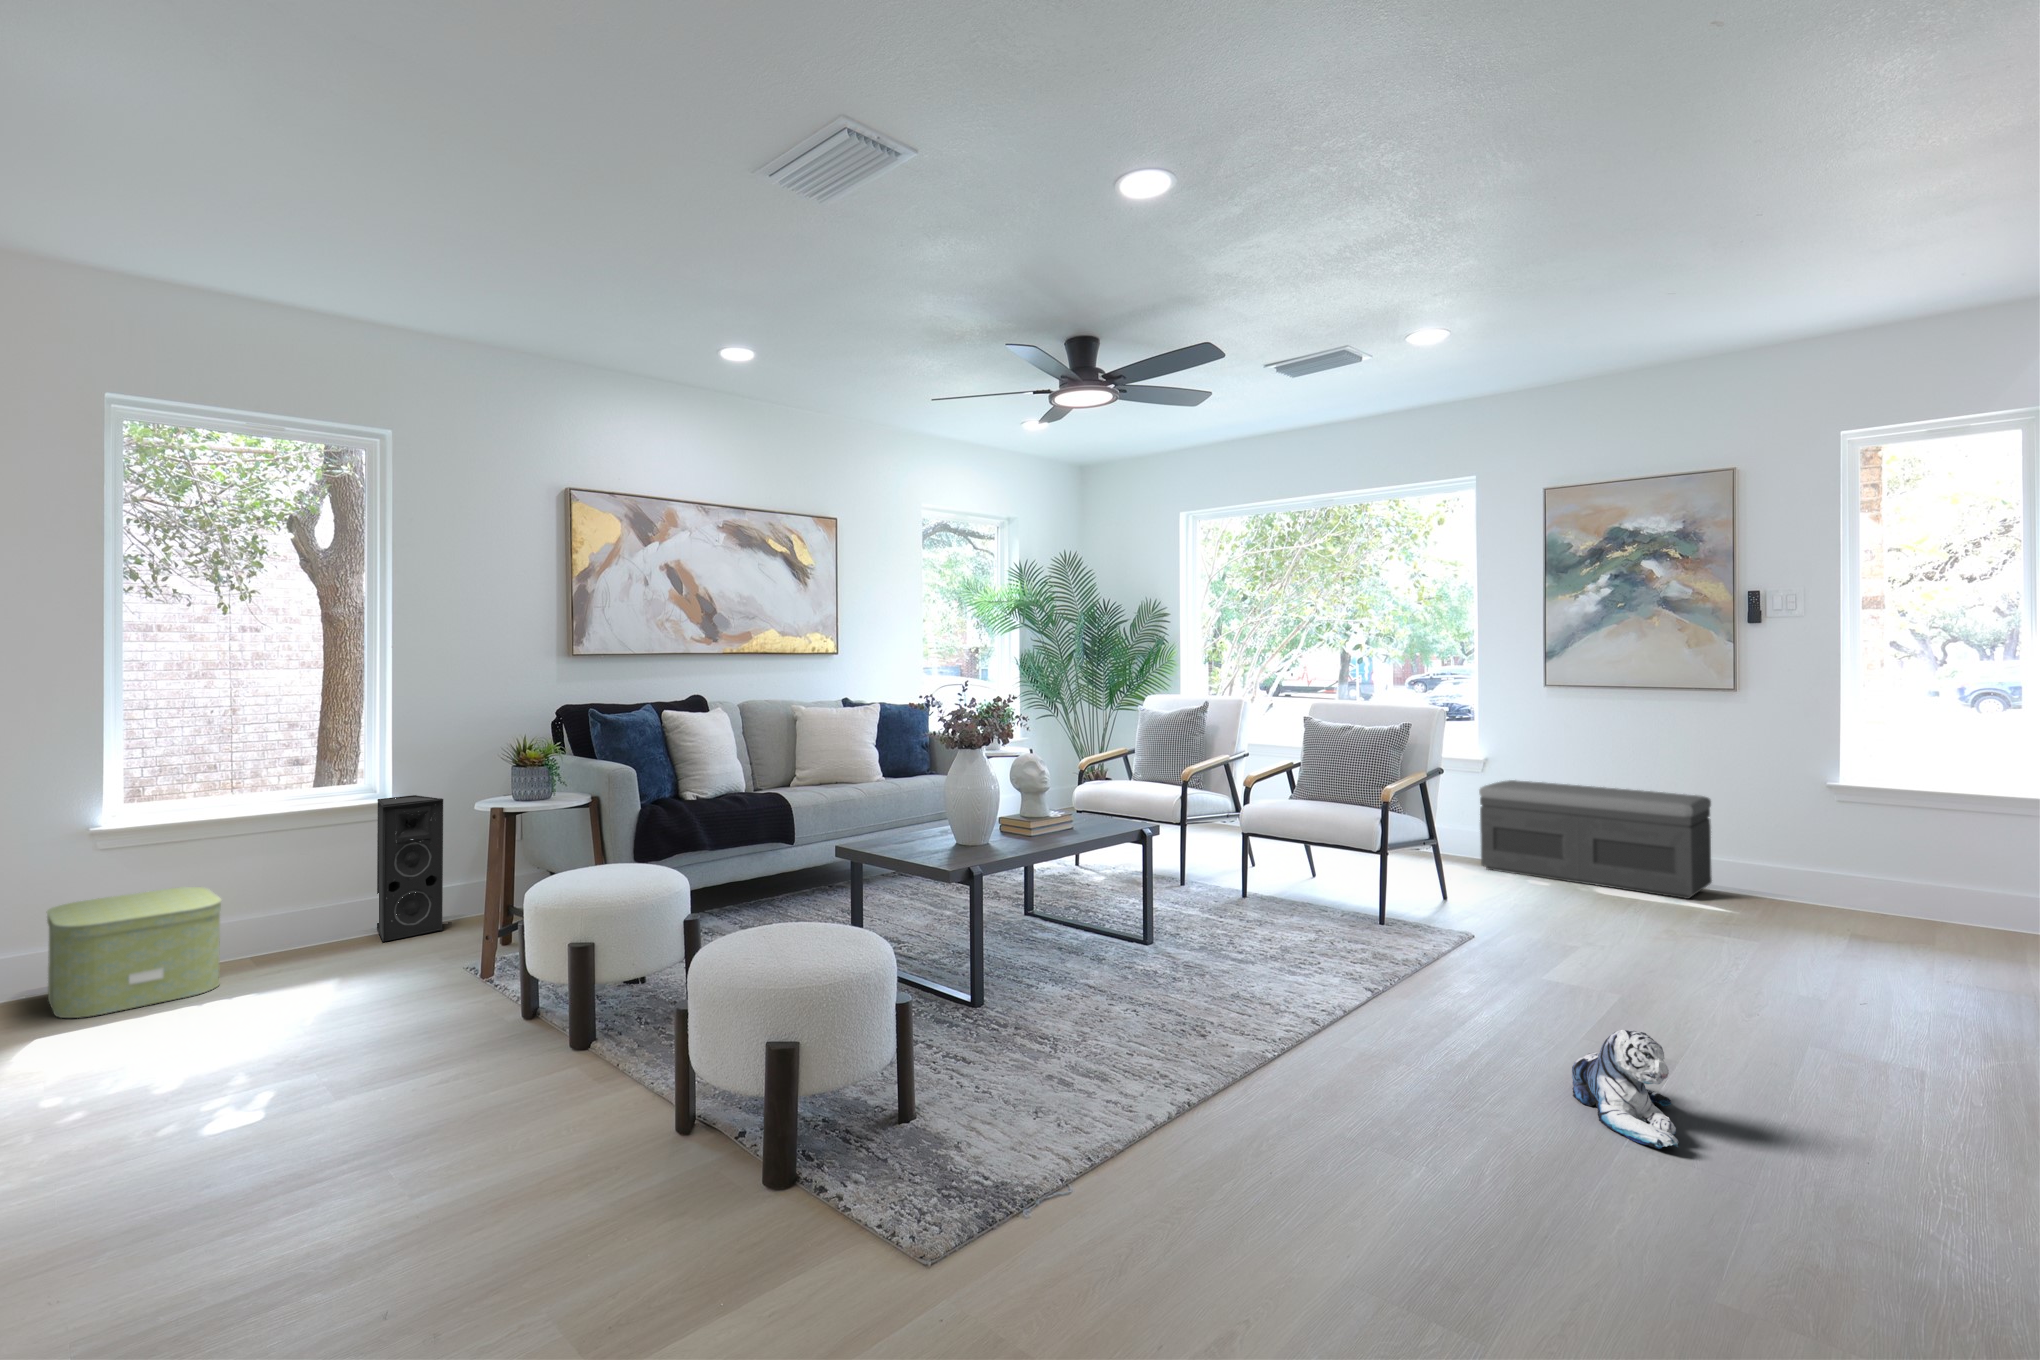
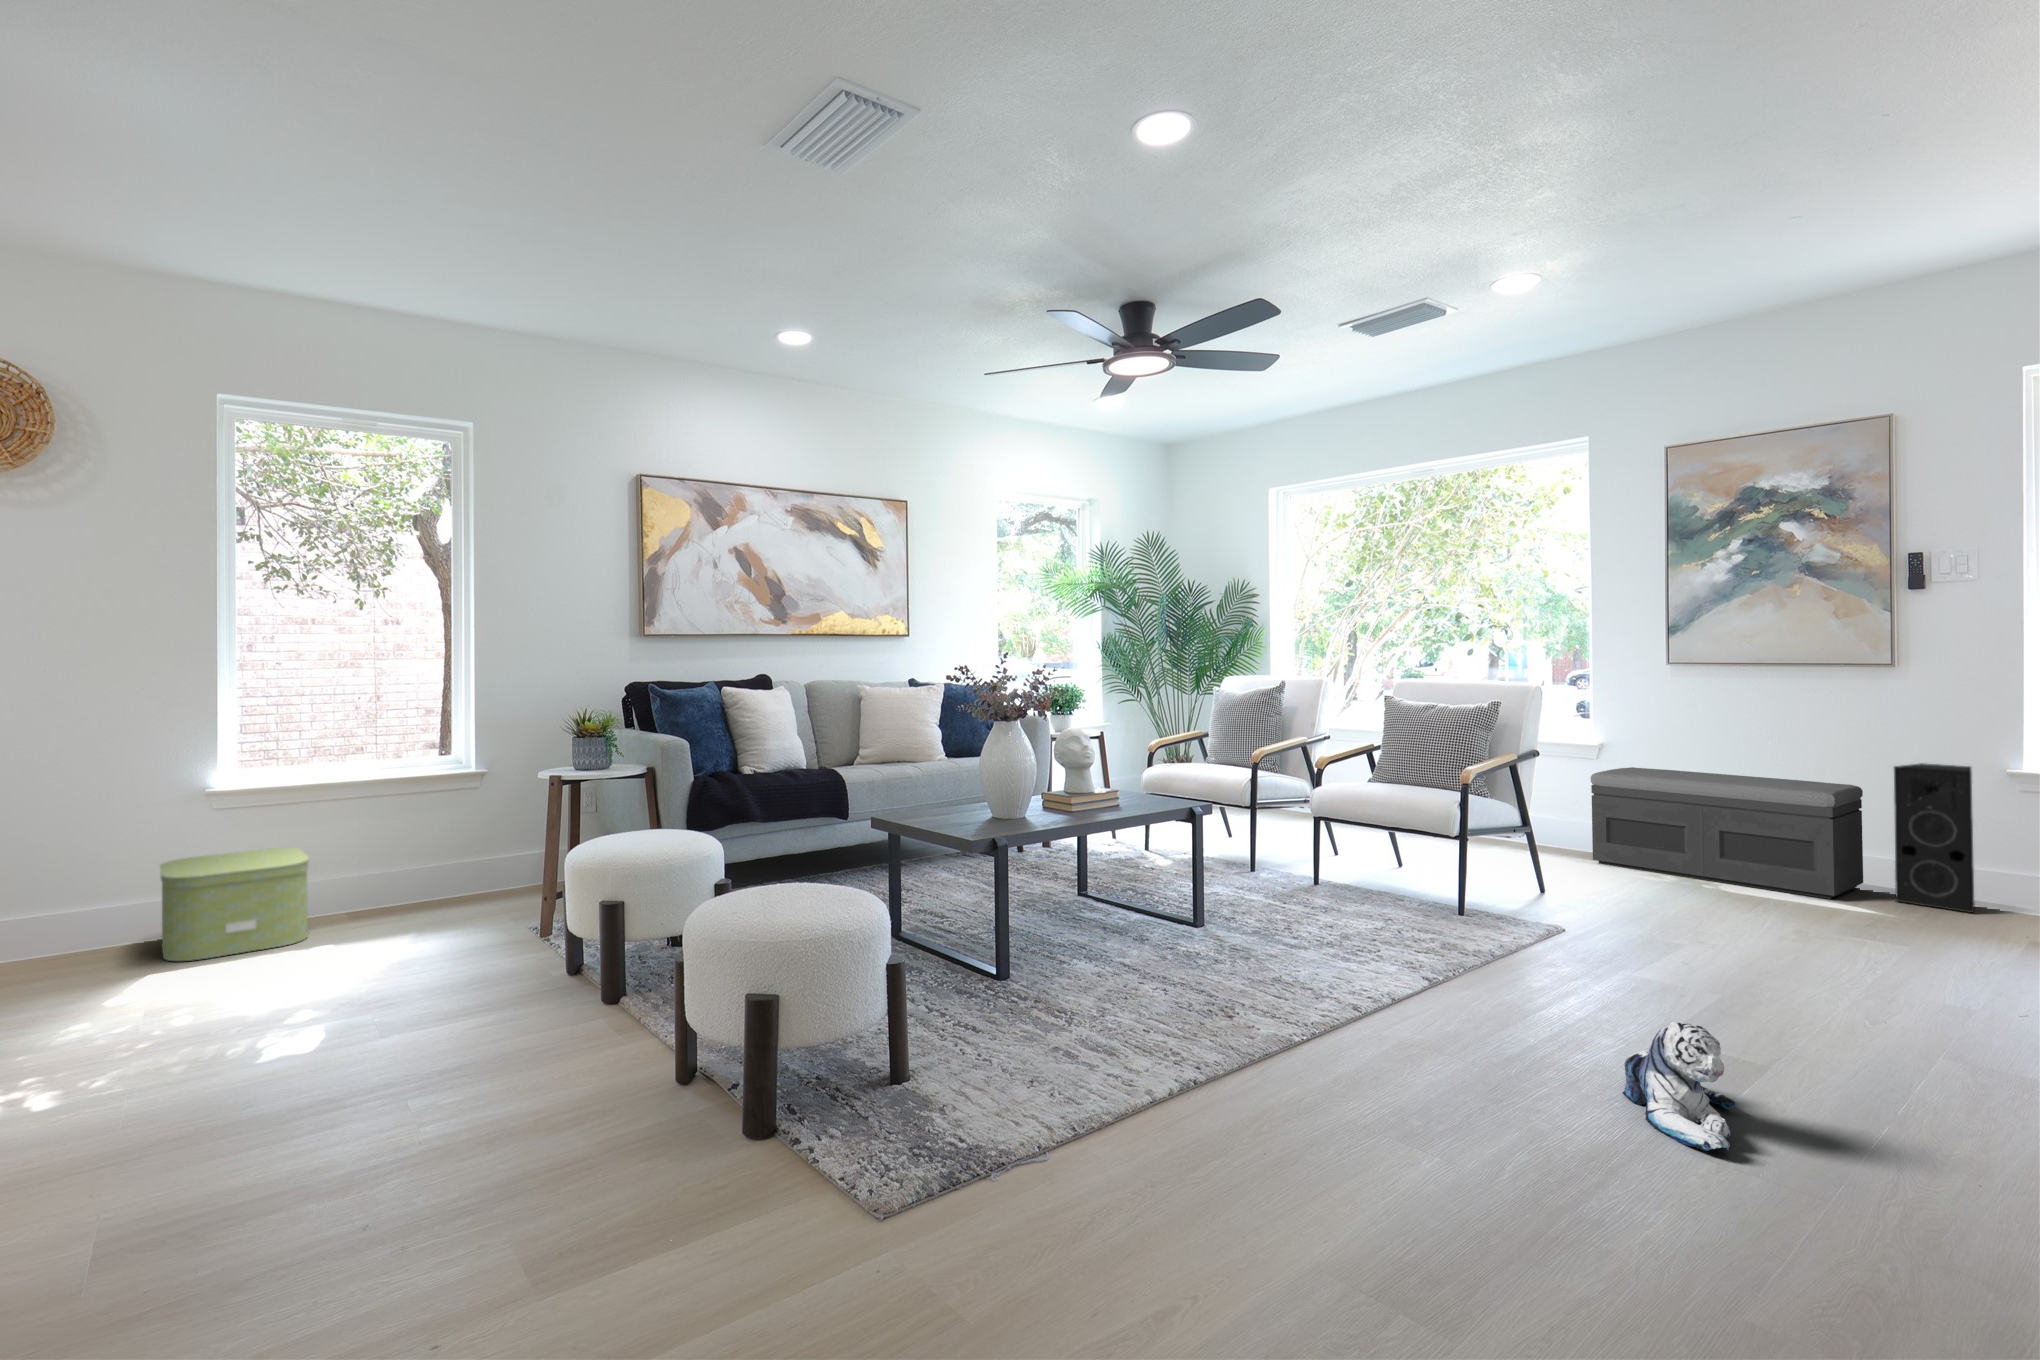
speaker: present [377,795,443,942] -> present [1894,763,1975,913]

